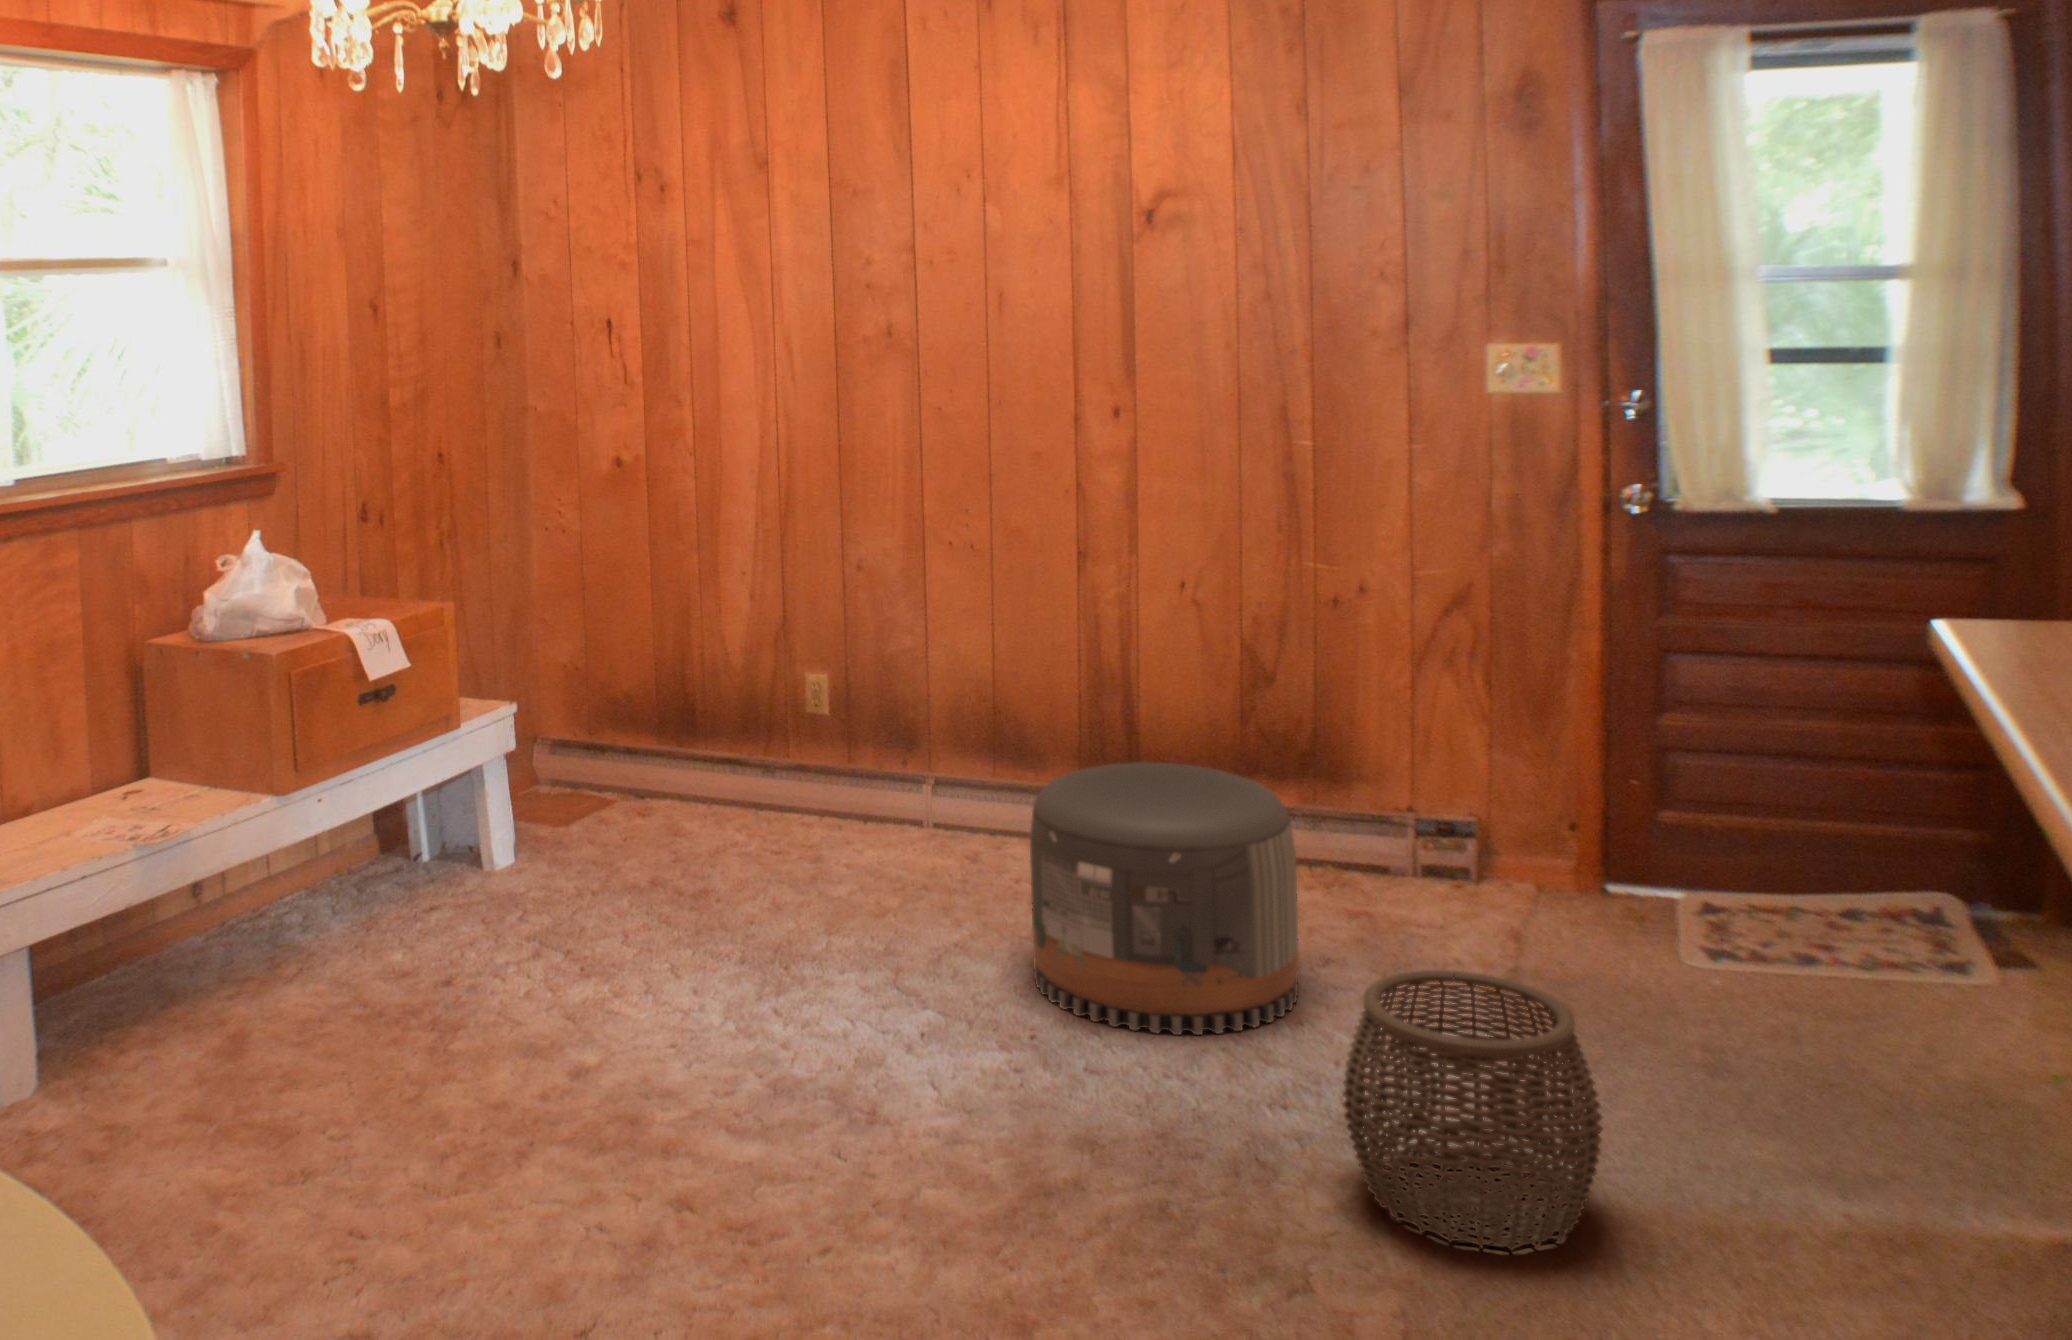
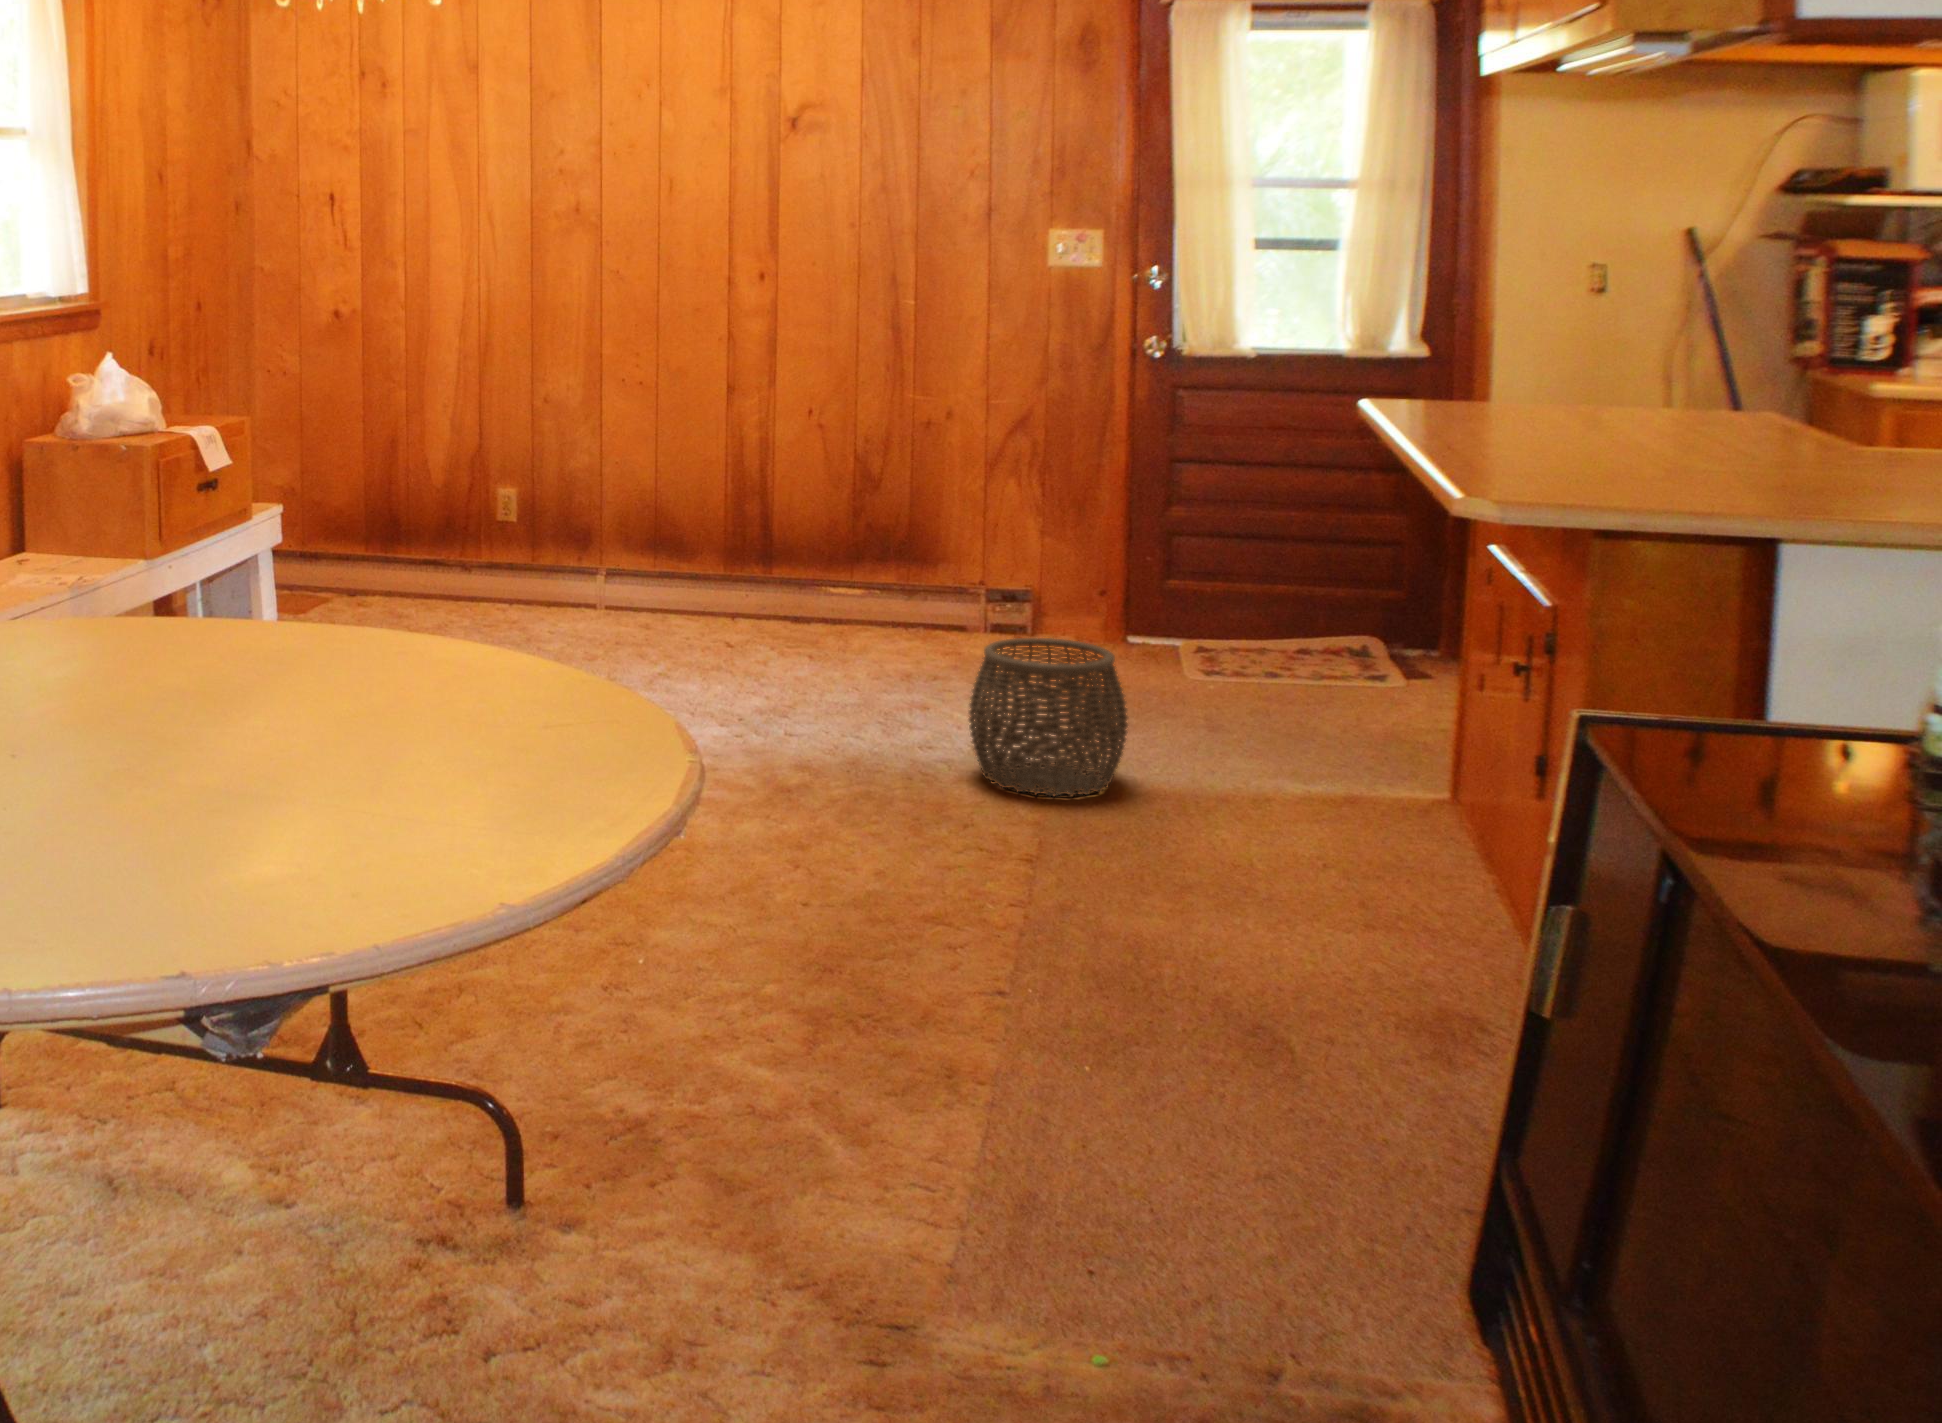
pouf: present [1030,762,1299,1035] -> none [726,535,920,715]

